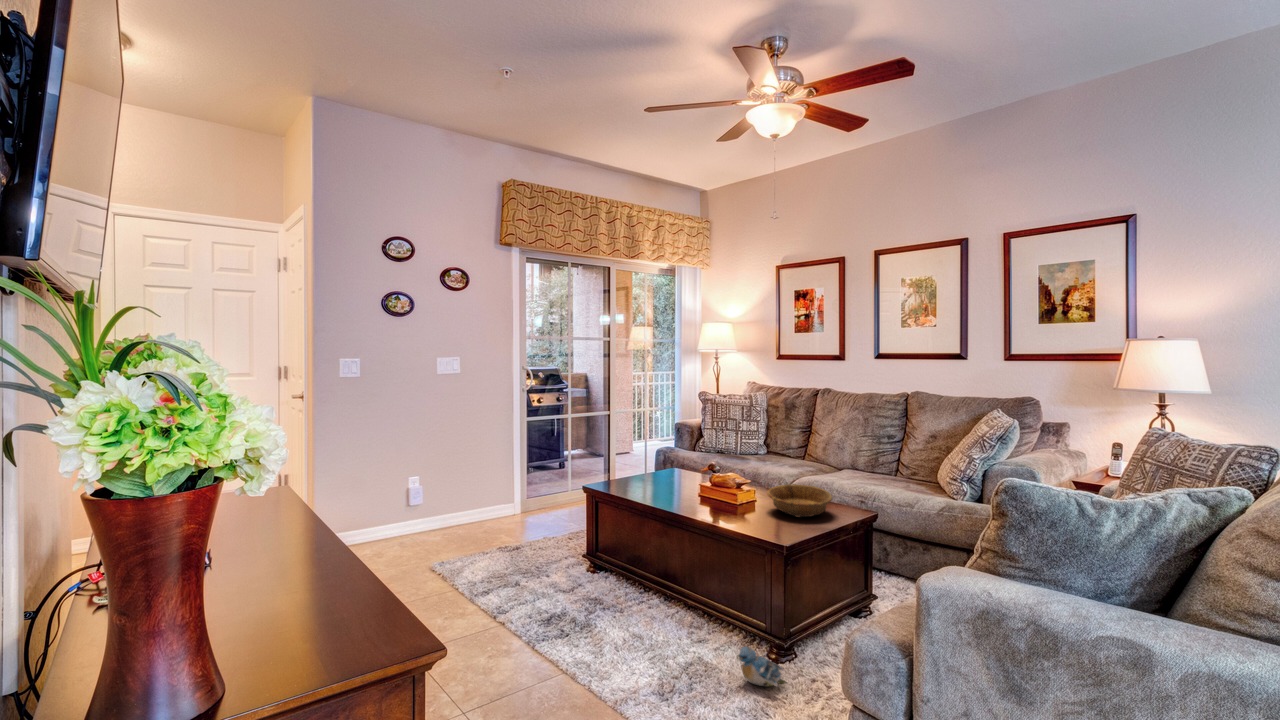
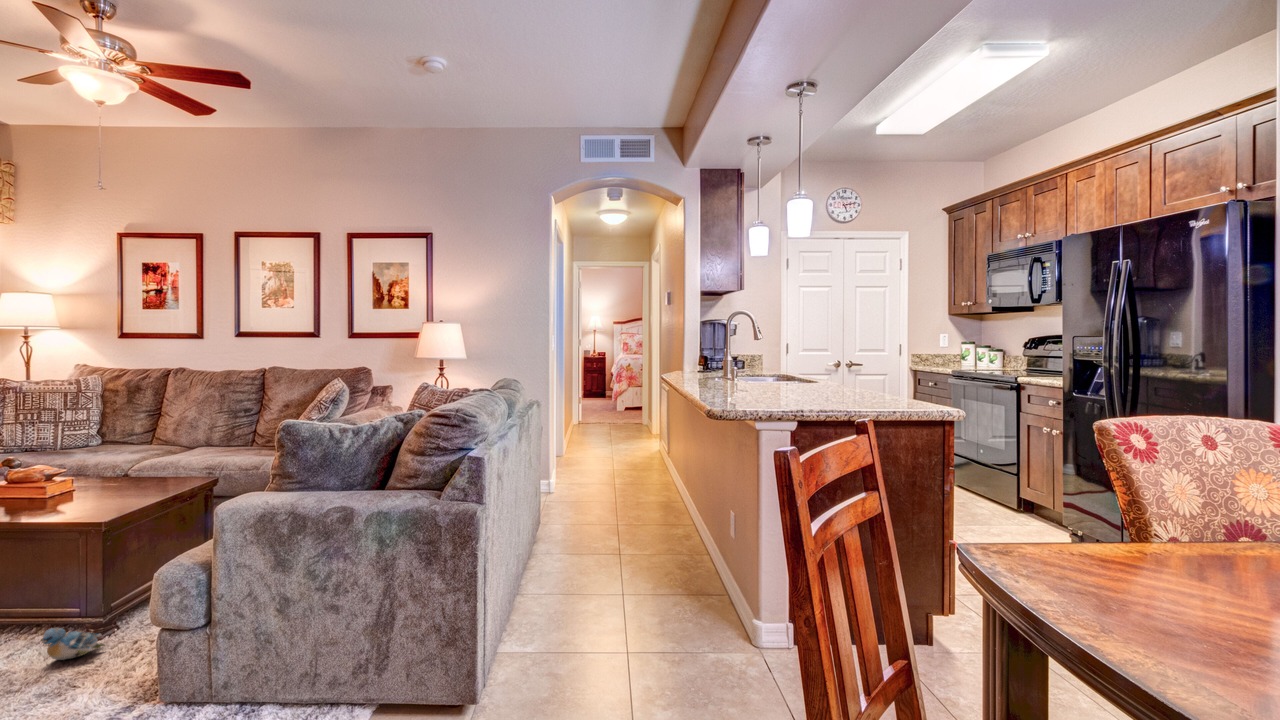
decorative bowl: present [767,485,832,517] -> none [85,464,166,496]

